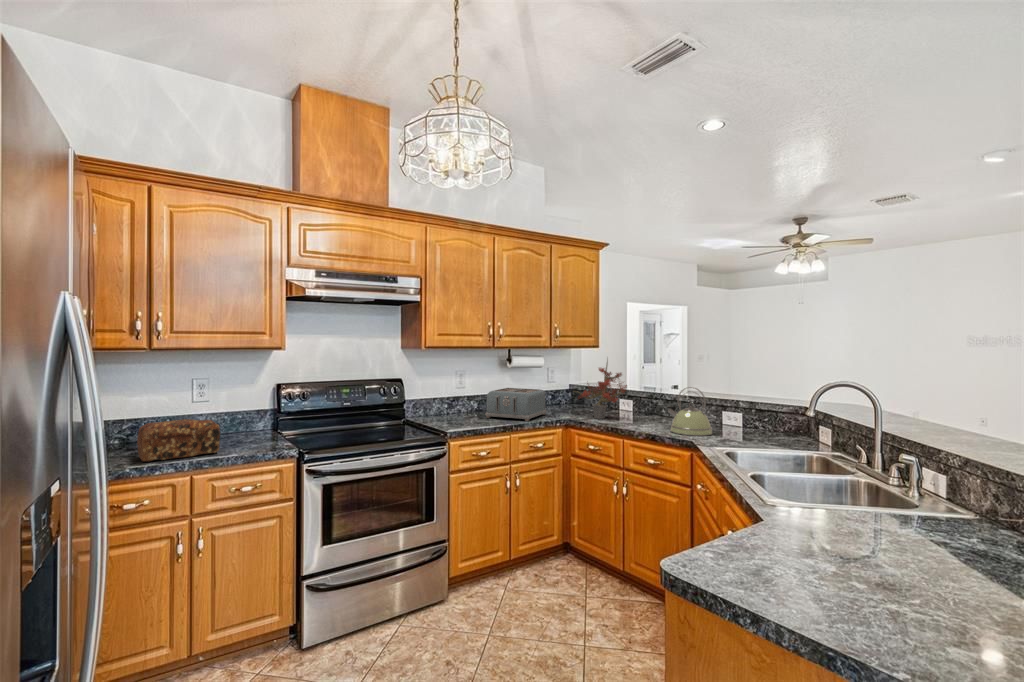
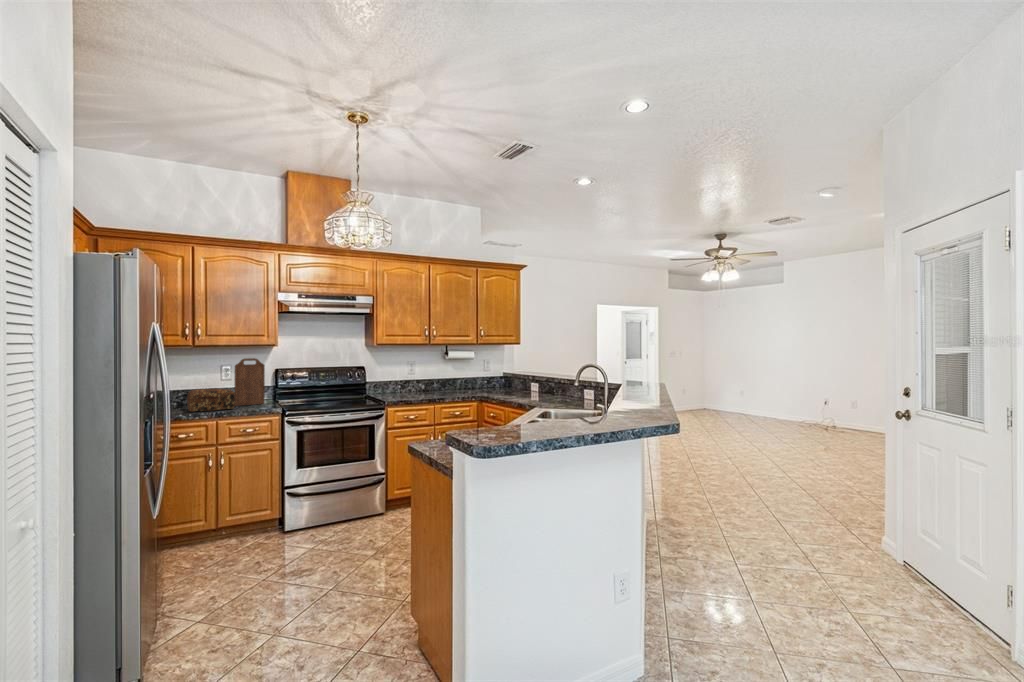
potted plant: present [579,361,627,419] -> none [491,351,525,397]
cutting board: none [216,369,264,445] -> present [235,358,265,406]
kettle: present [667,387,712,436] -> none [541,372,569,406]
toaster: present [485,388,546,421] -> none [425,374,473,397]

